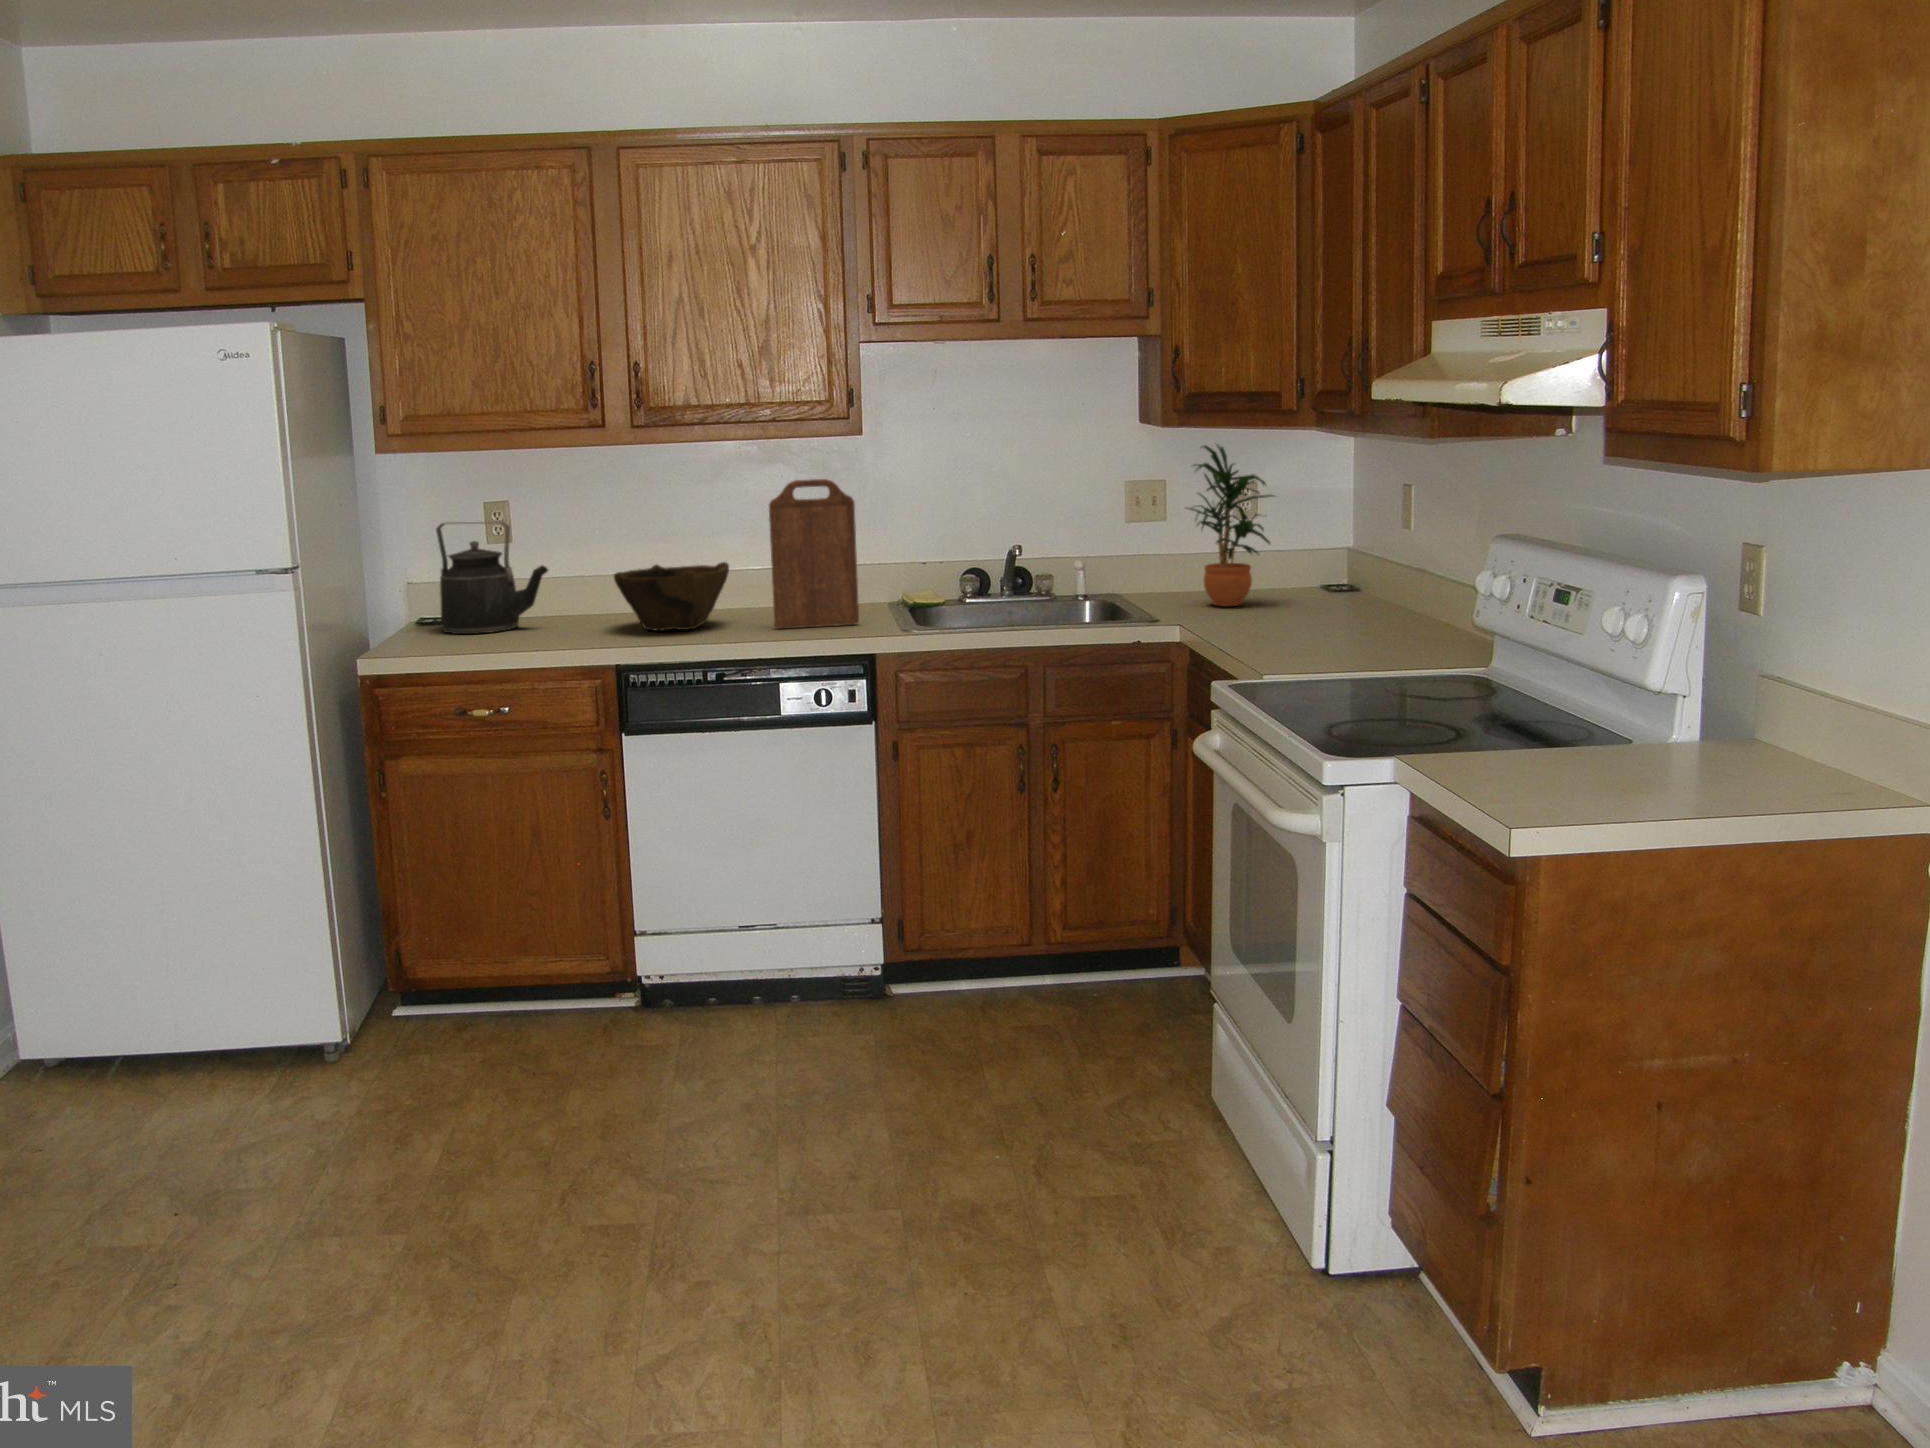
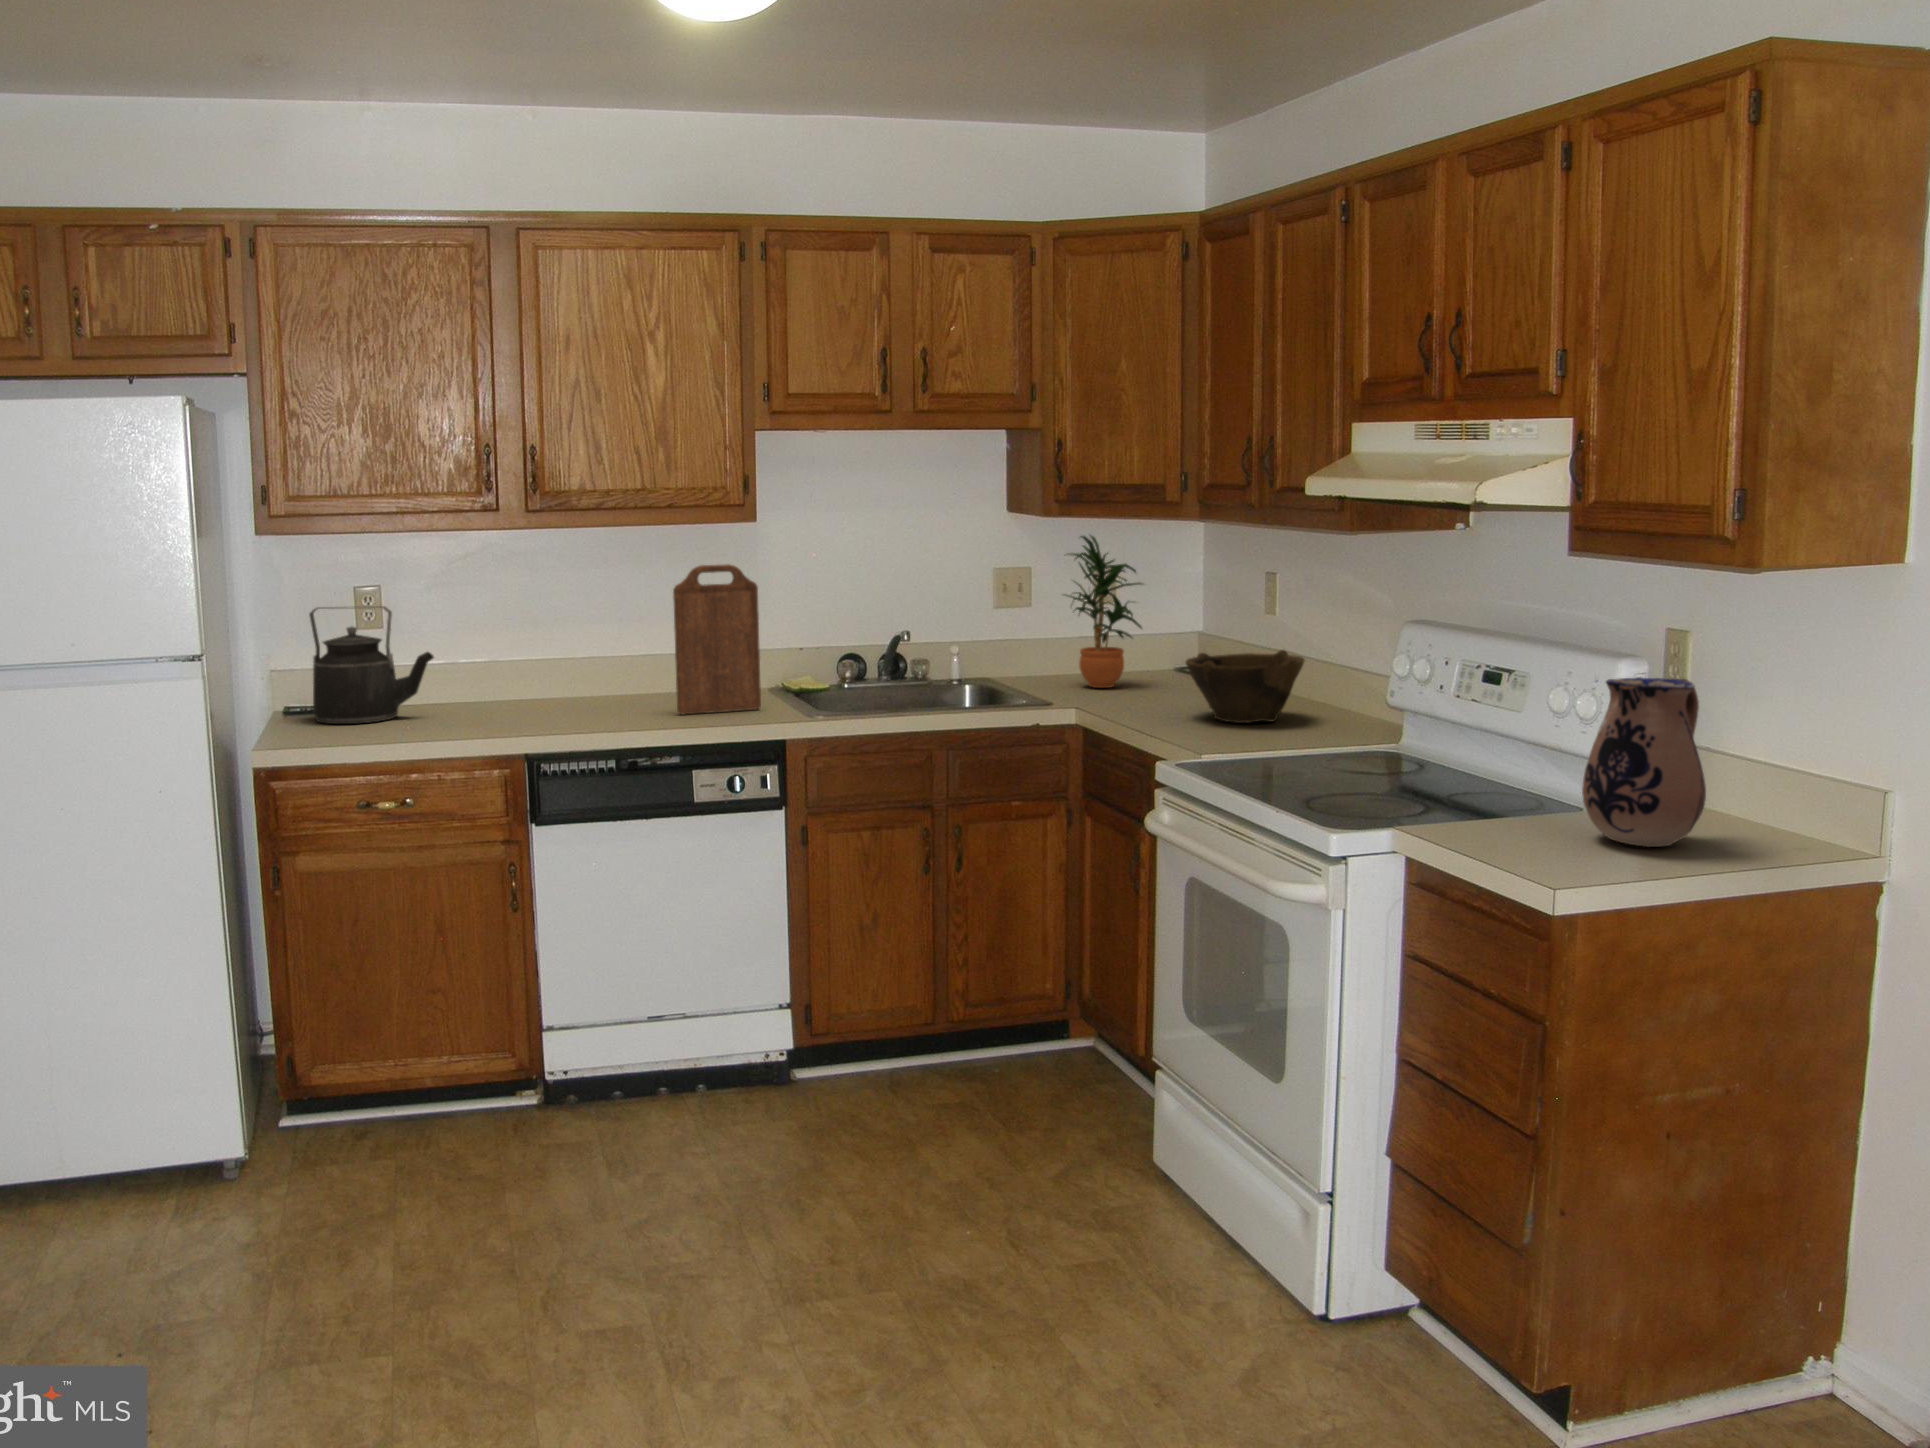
bowl: present [614,562,729,630] -> present [1186,650,1304,723]
ceramic pitcher: none [1598,601,1743,789] -> present [1582,677,1706,847]

